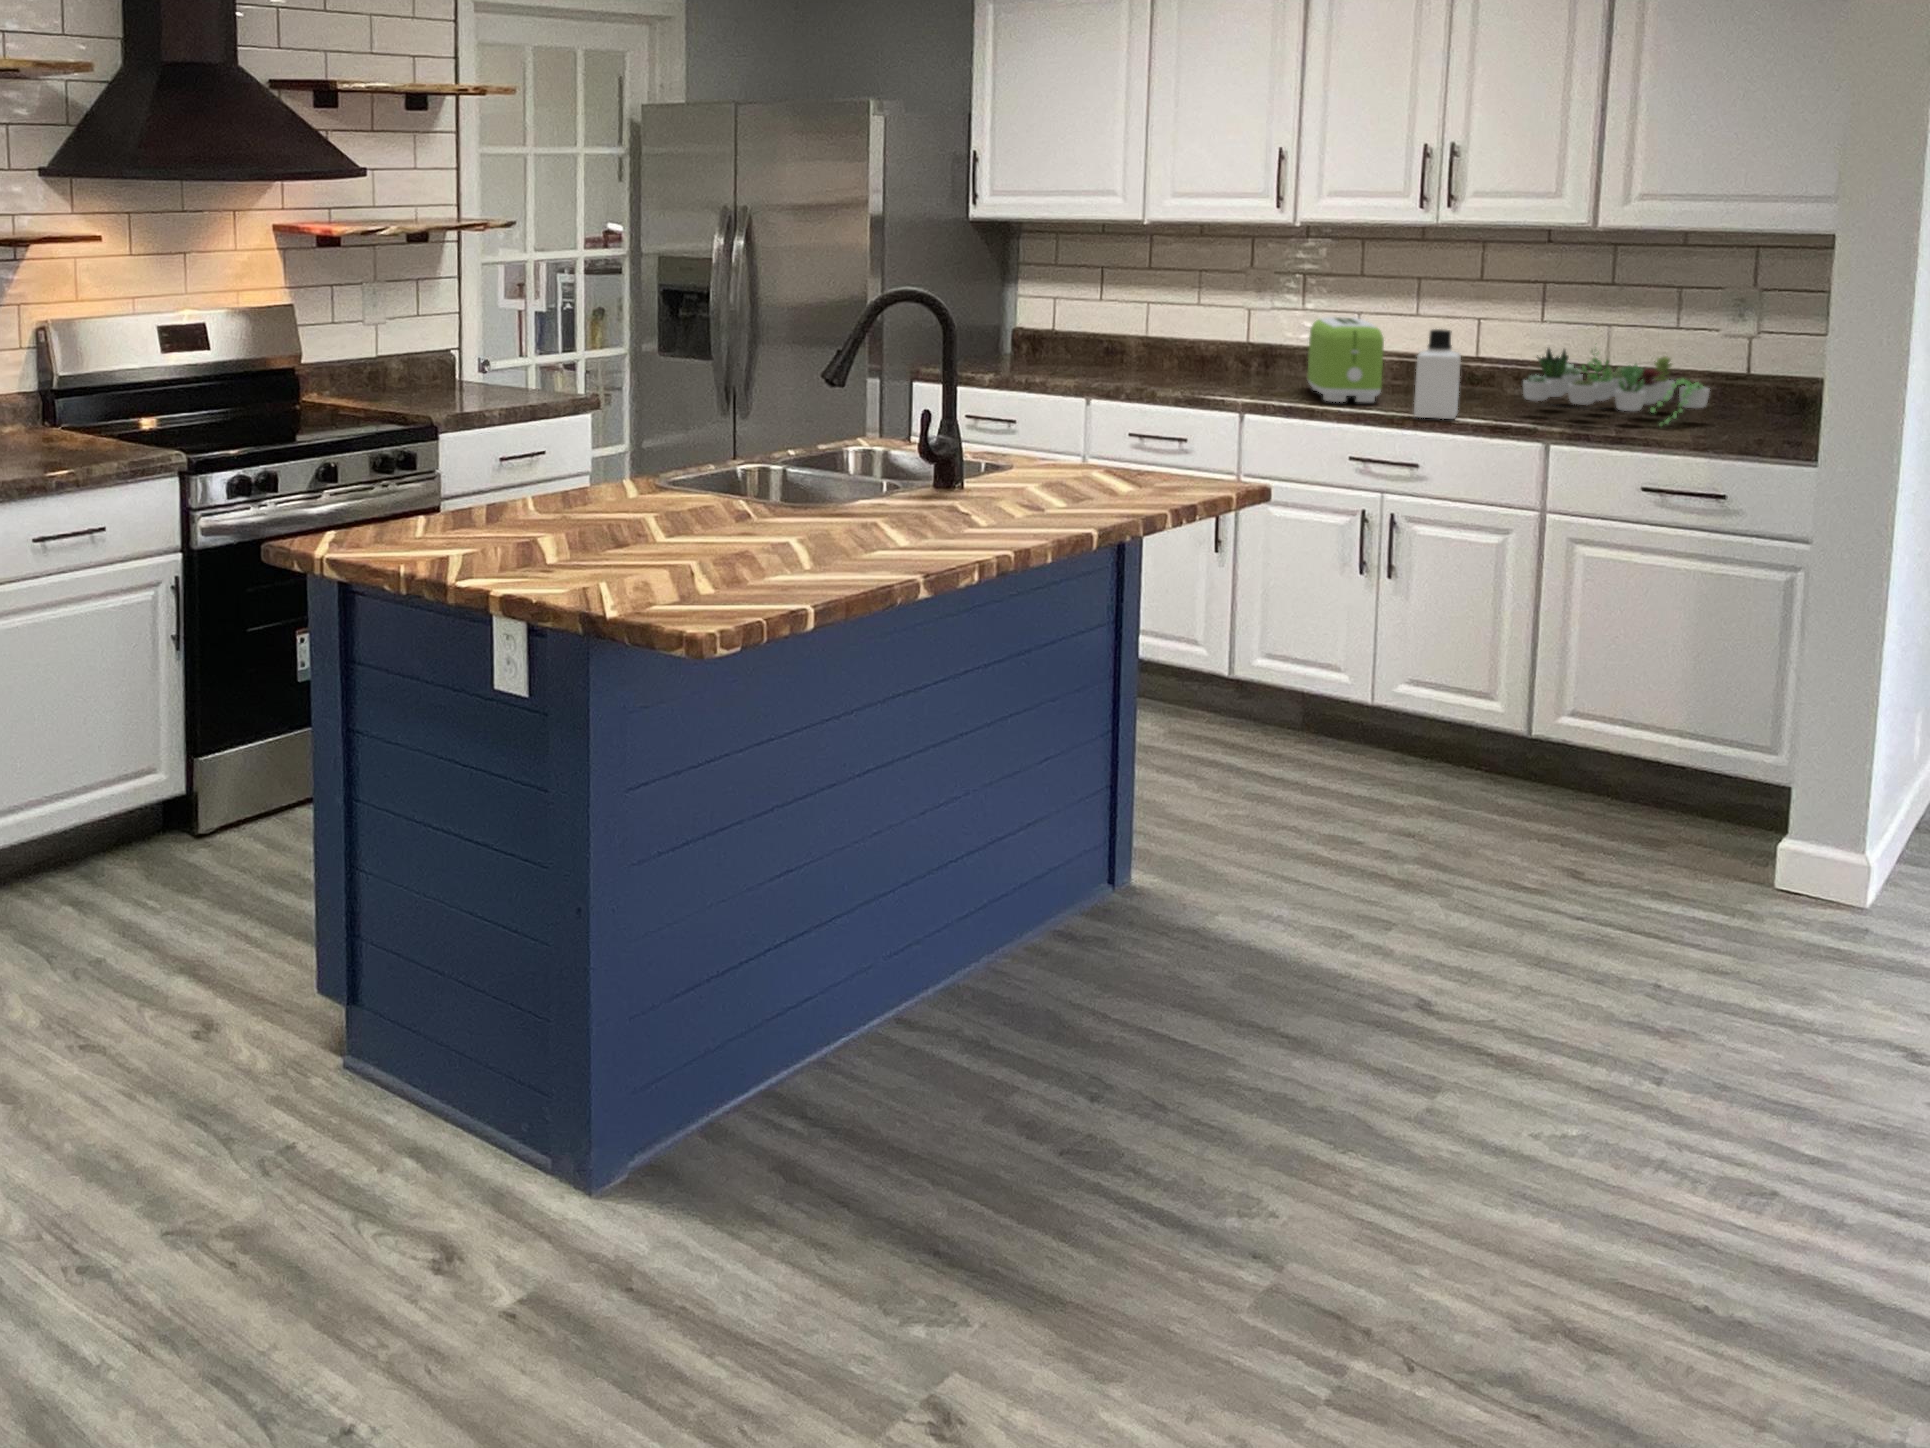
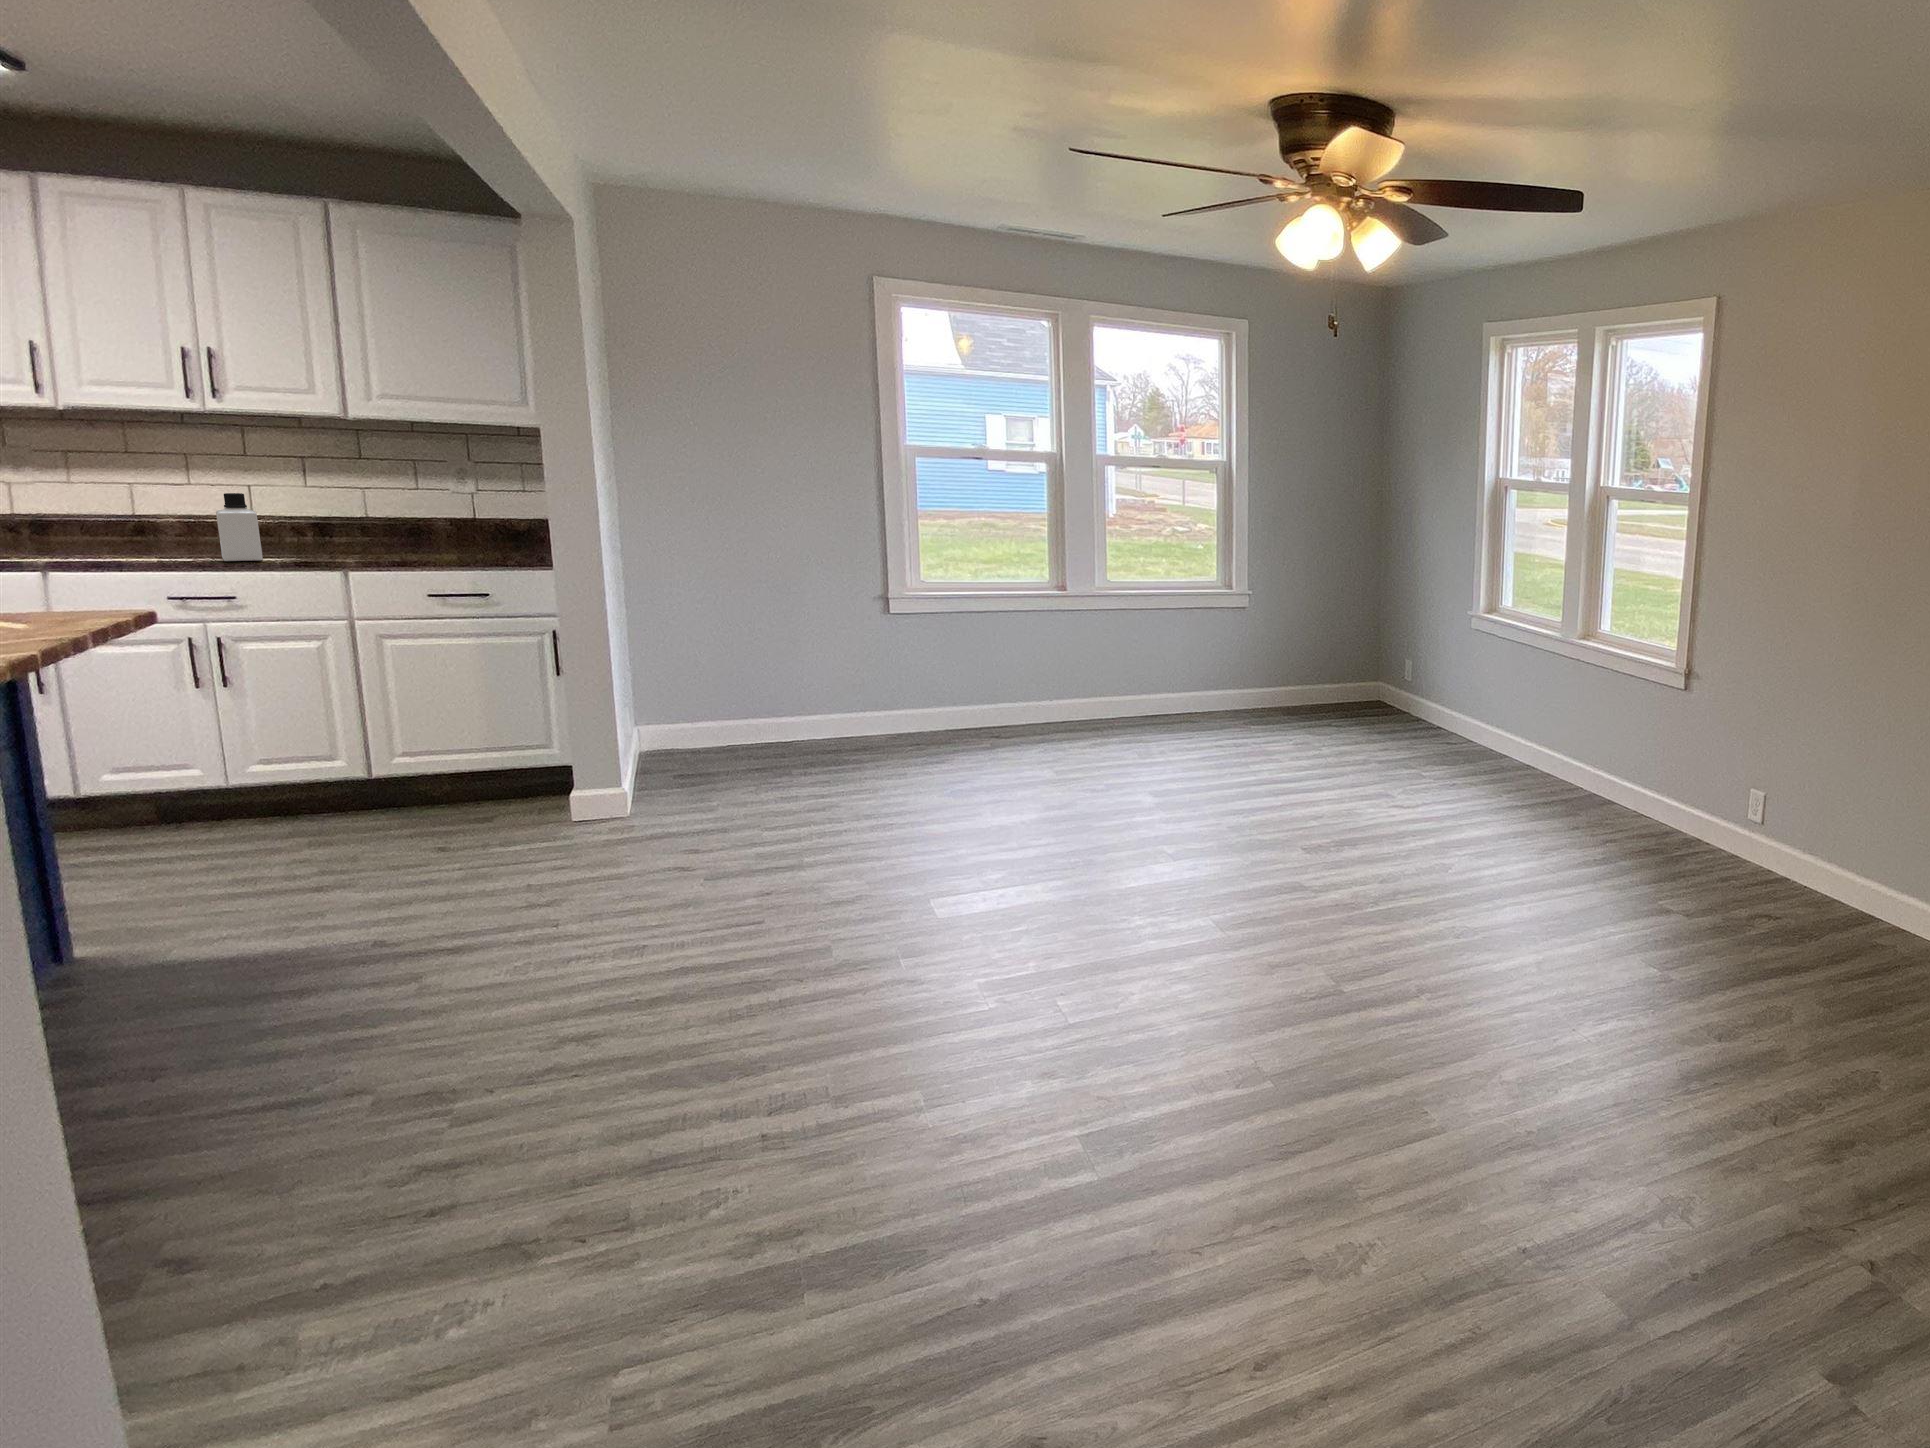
toaster: present [1307,317,1384,402] -> none [85,487,180,555]
succulent plant: present [1523,348,1710,425] -> none [313,500,459,555]

